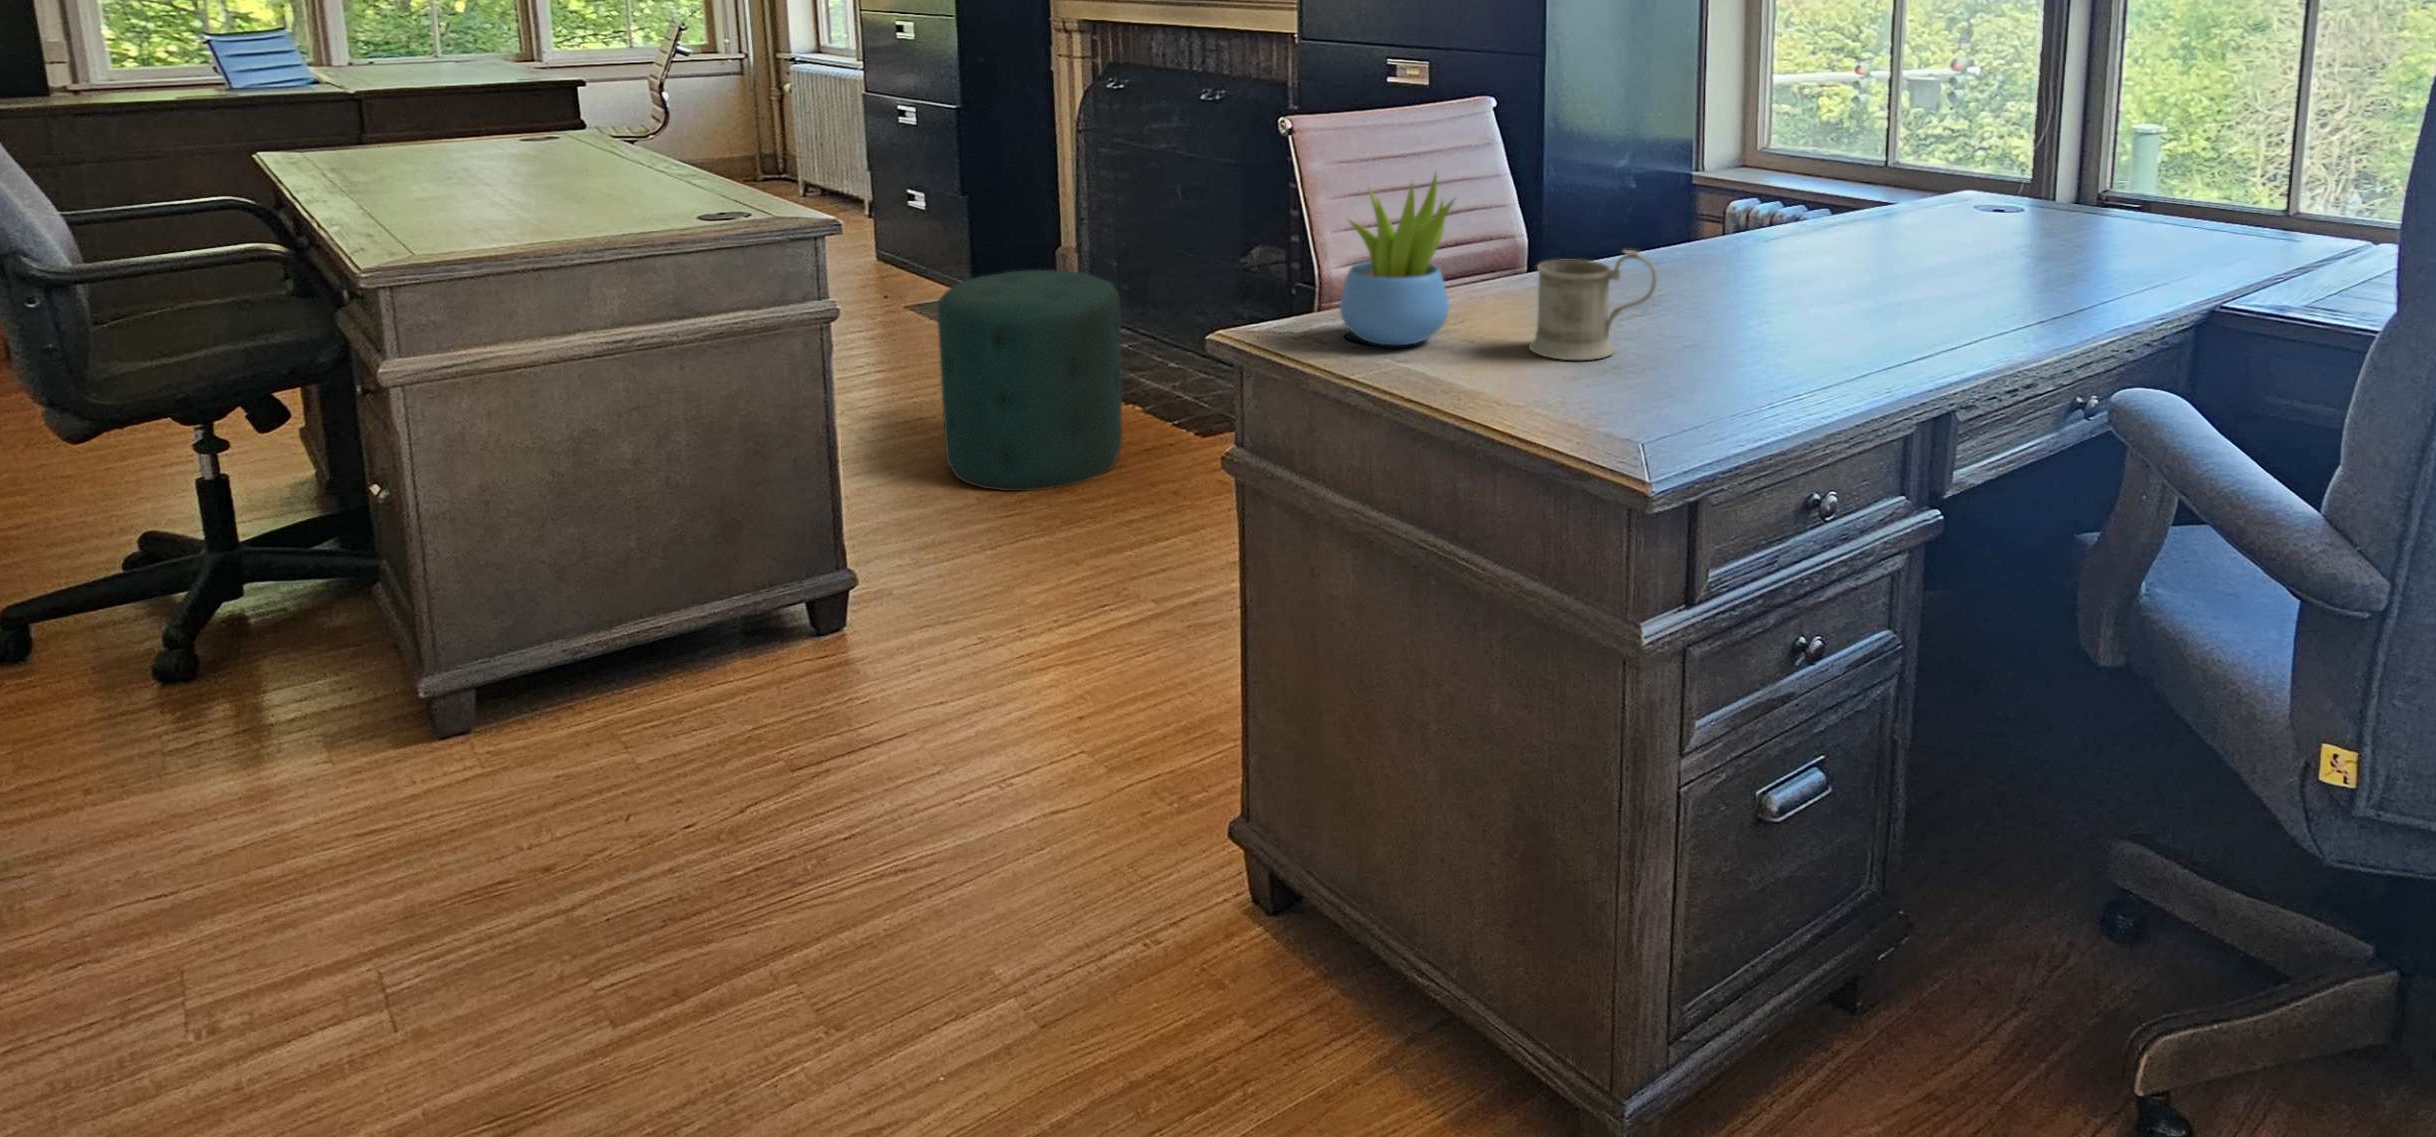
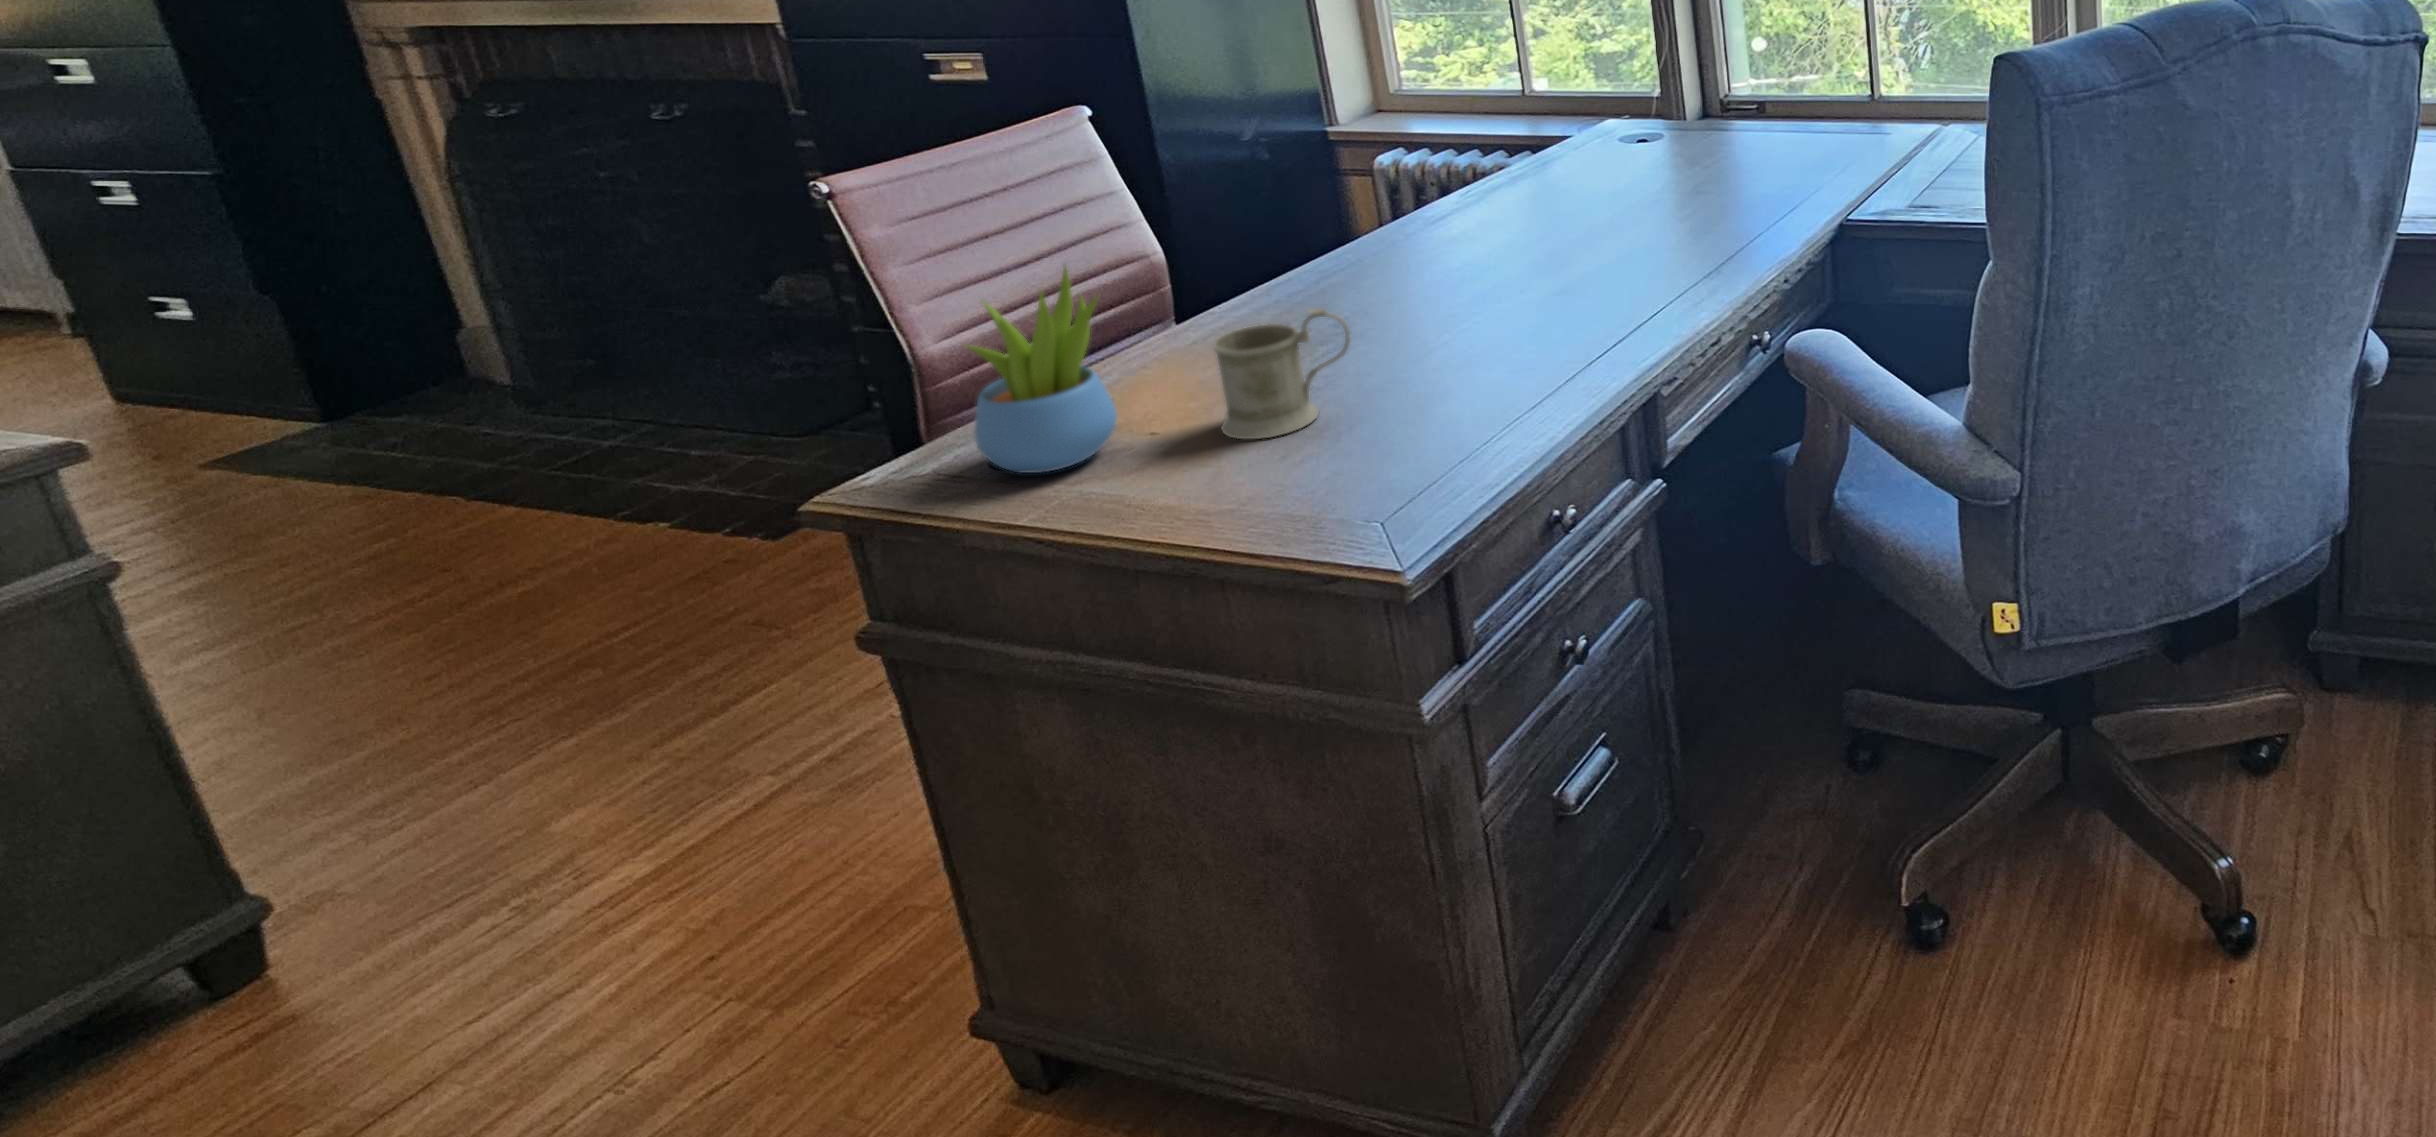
ottoman: present [938,270,1122,491] -> none [275,392,653,714]

